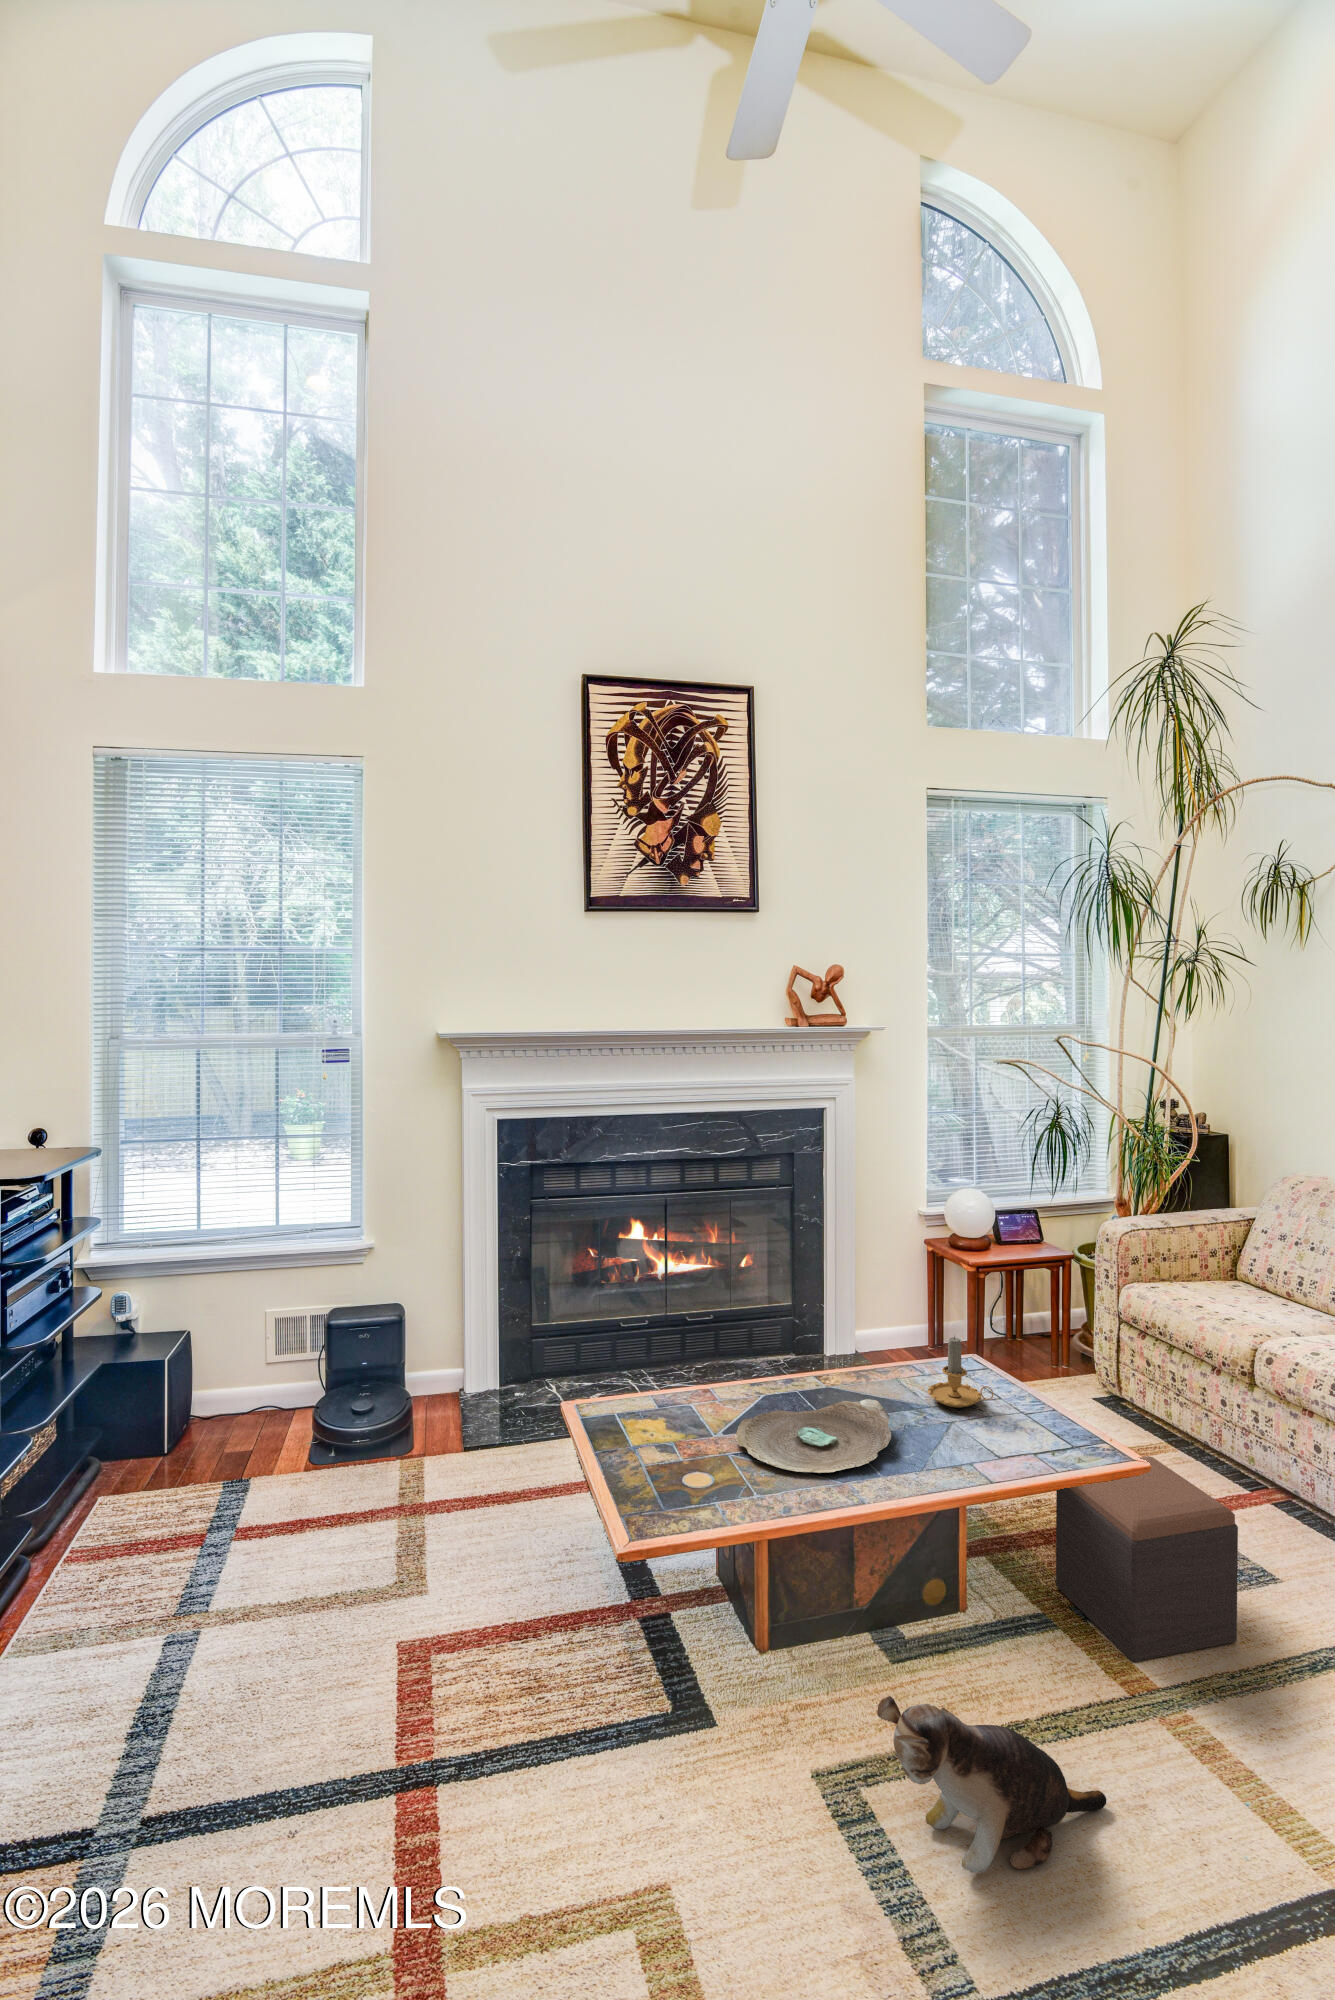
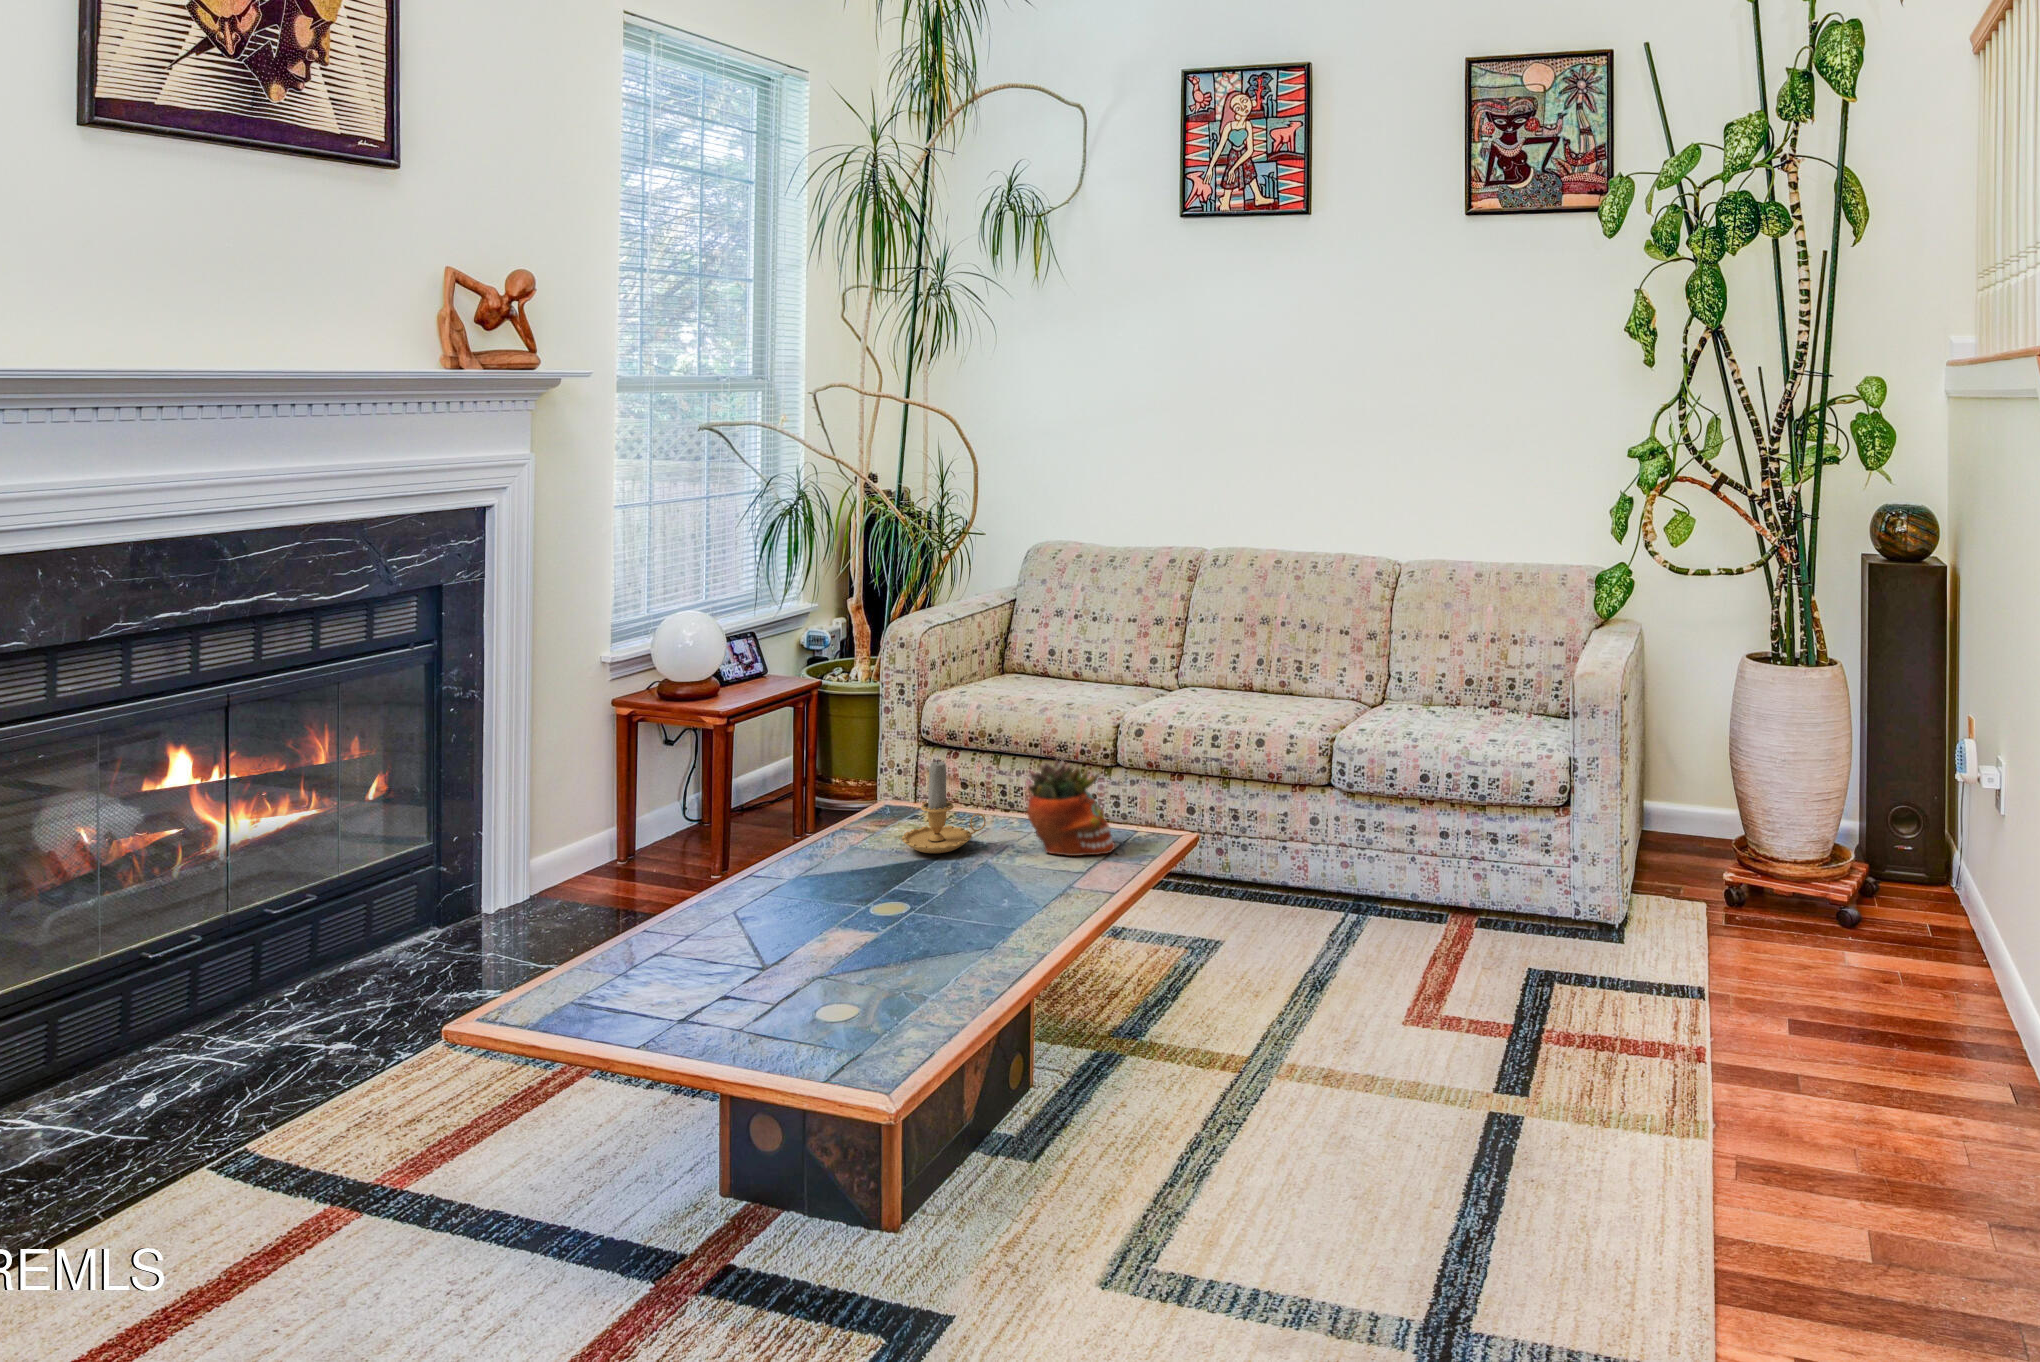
succulent planter: none [1007,1364,1074,1457] -> present [1028,759,1115,856]
decorative bowl: present [735,1399,891,1473] -> none [752,863,968,973]
footstool: present [1056,1456,1238,1662] -> none [1083,837,1255,1045]
plush toy: present [877,1696,1106,1873] -> none [1220,1090,1346,1253]

